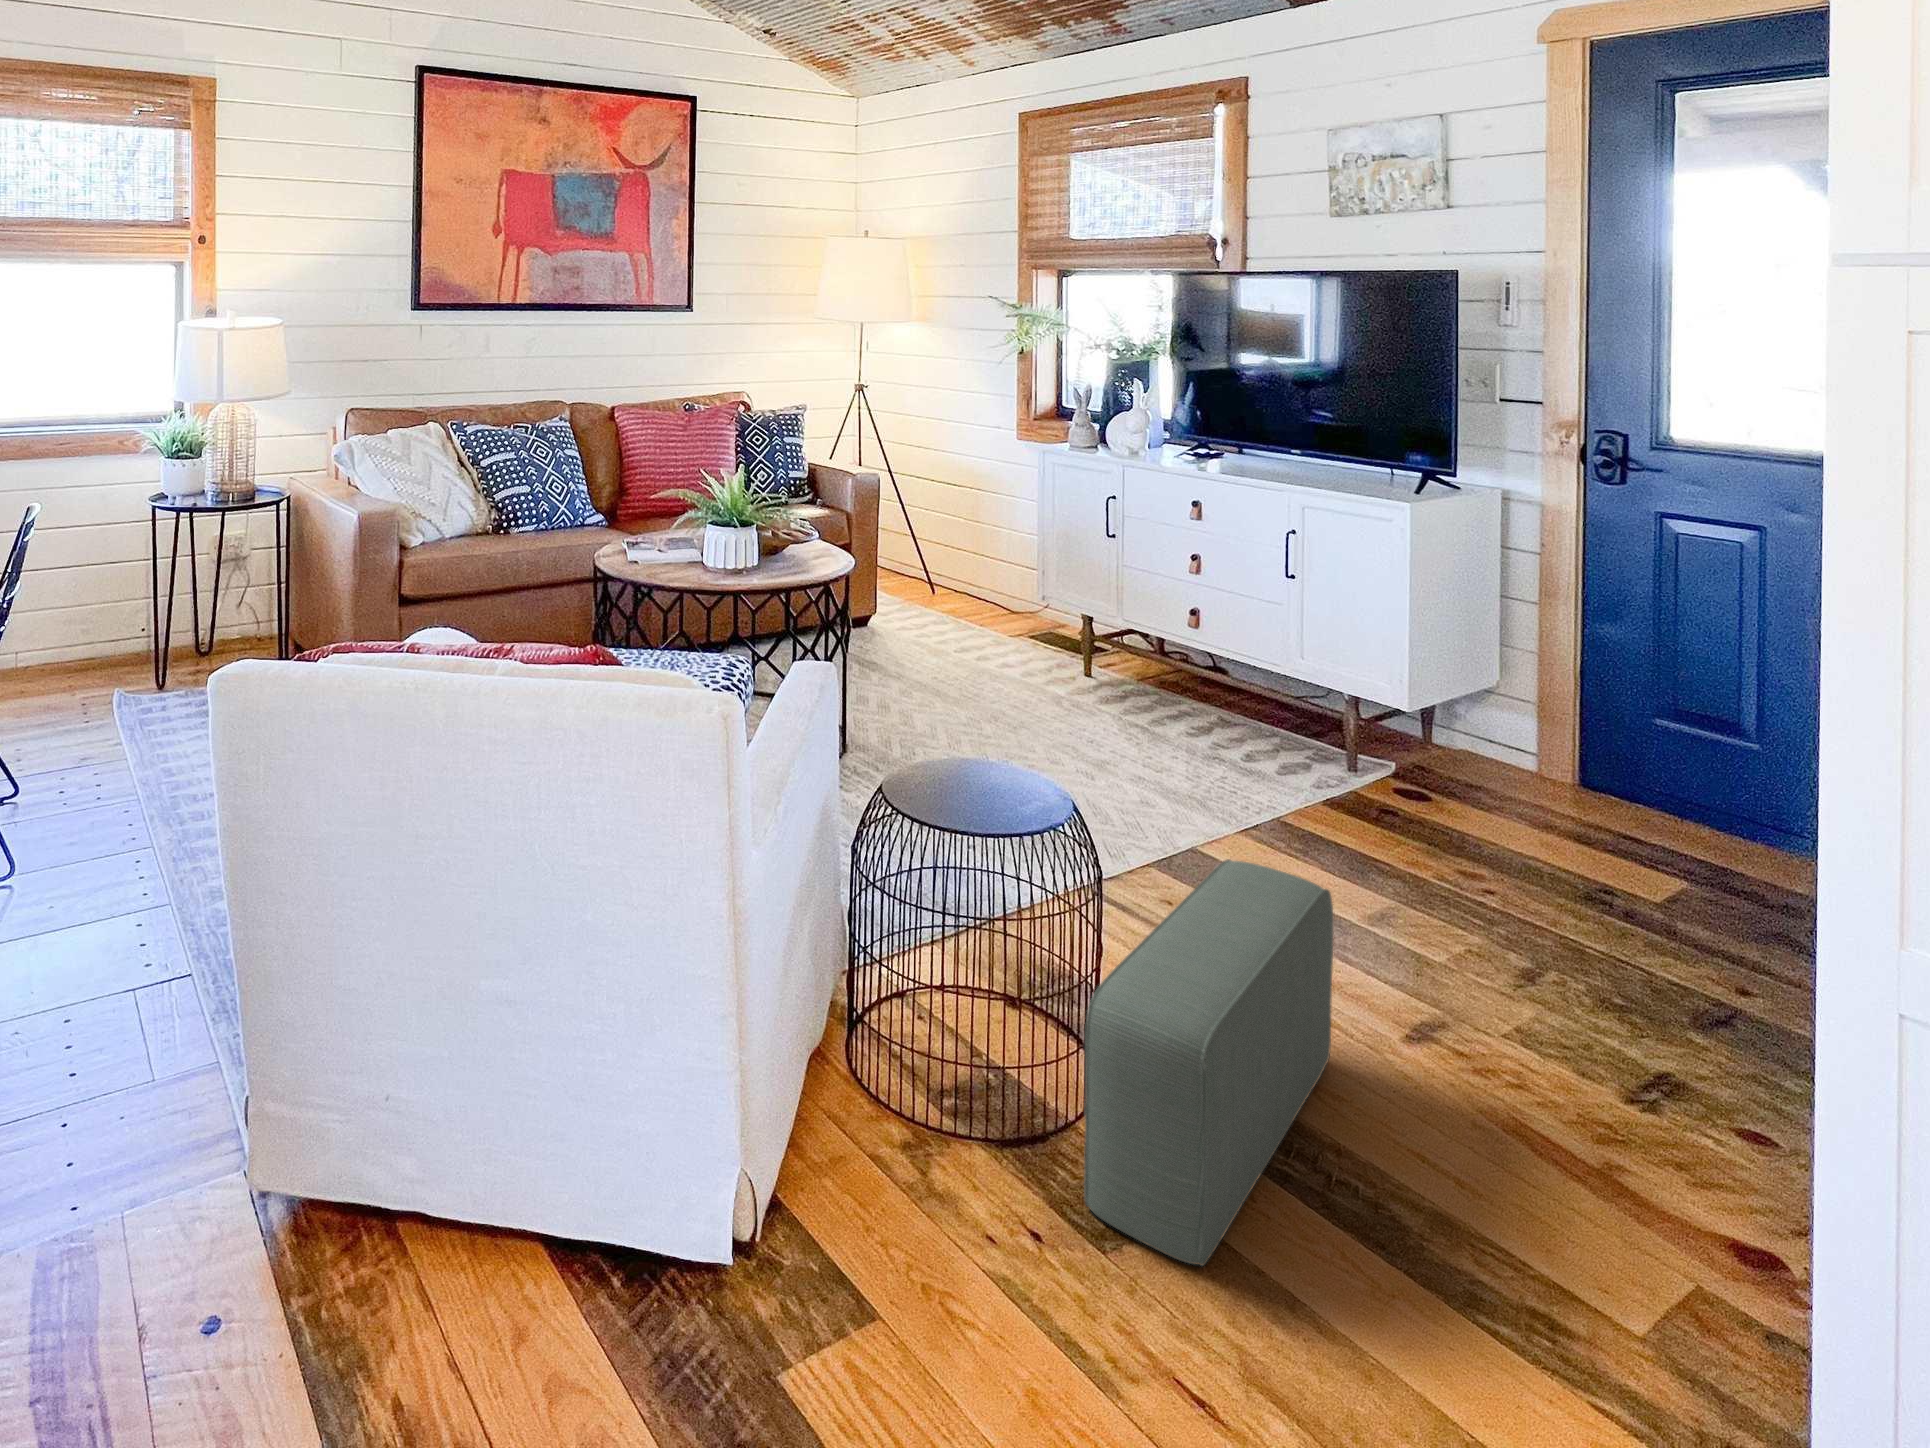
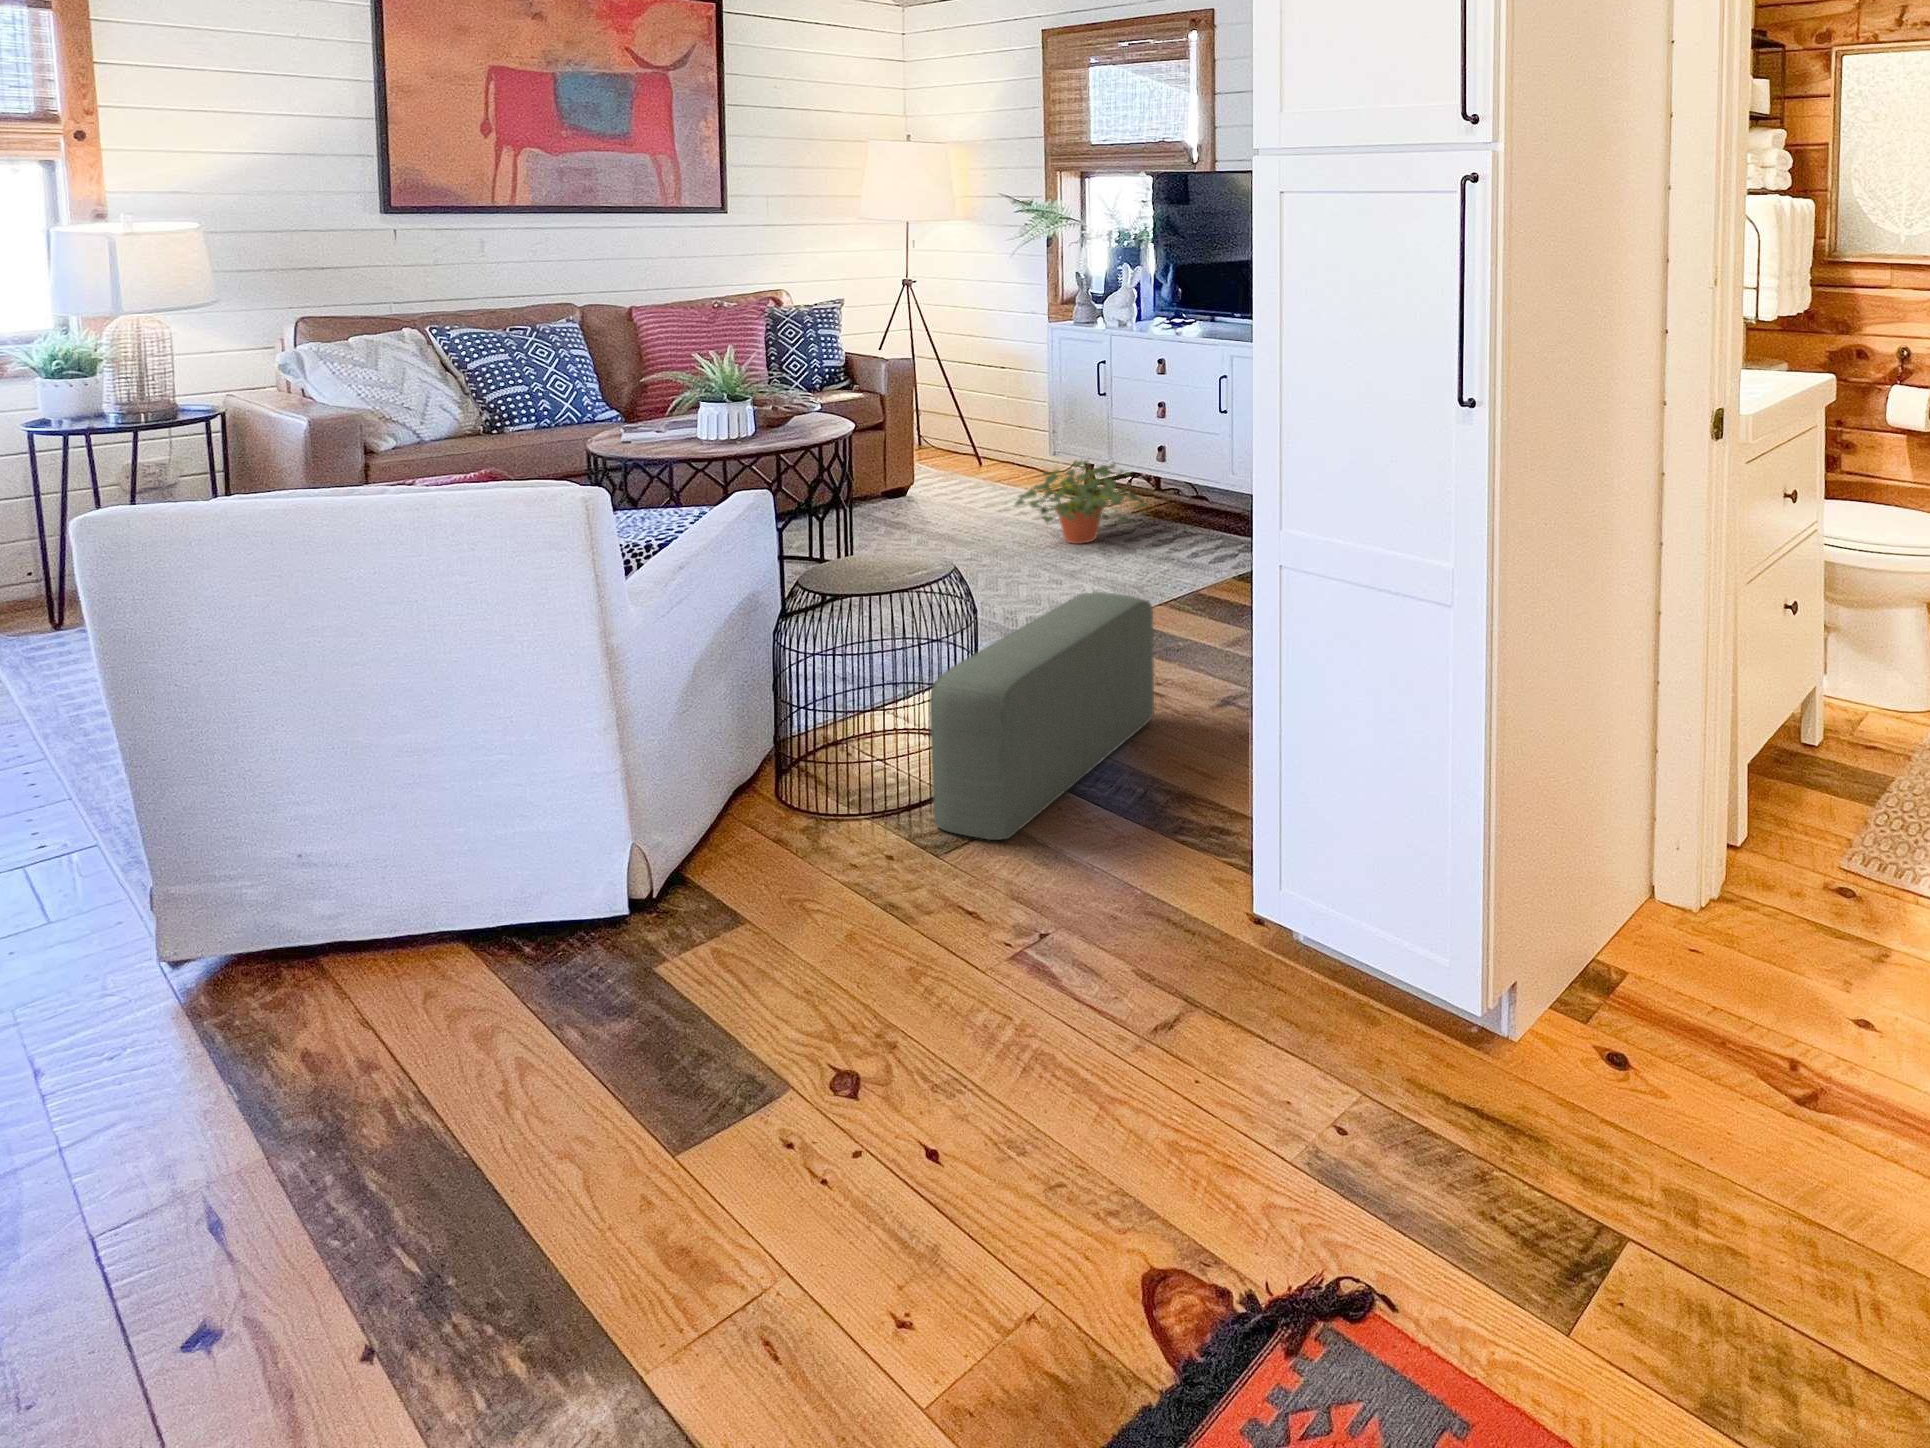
potted plant: none [1018,618,1186,725] -> present [1015,461,1147,544]

